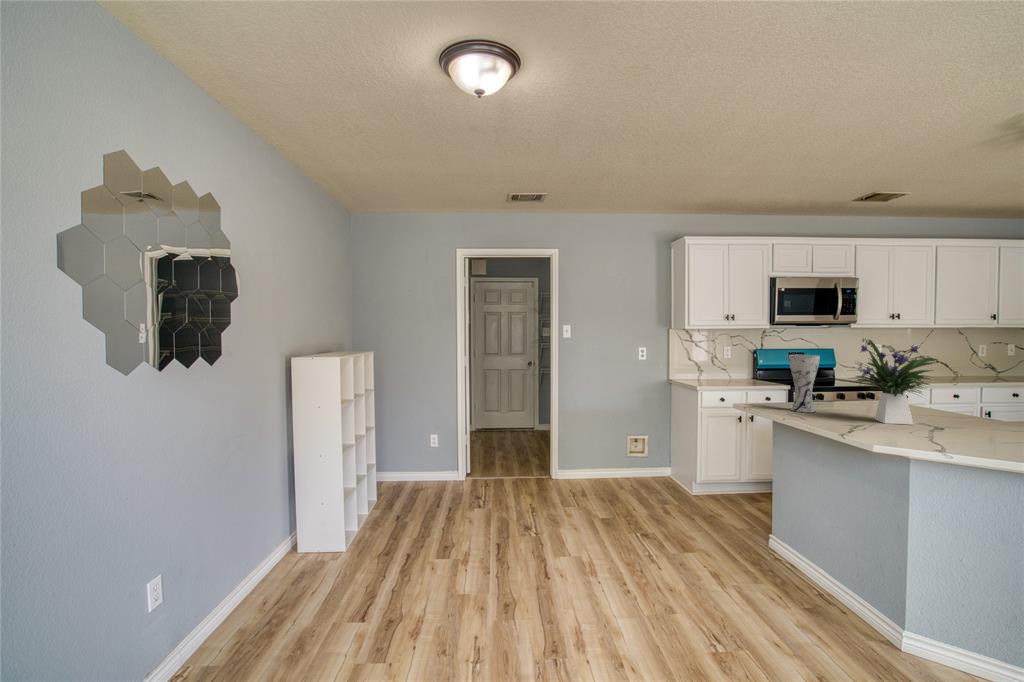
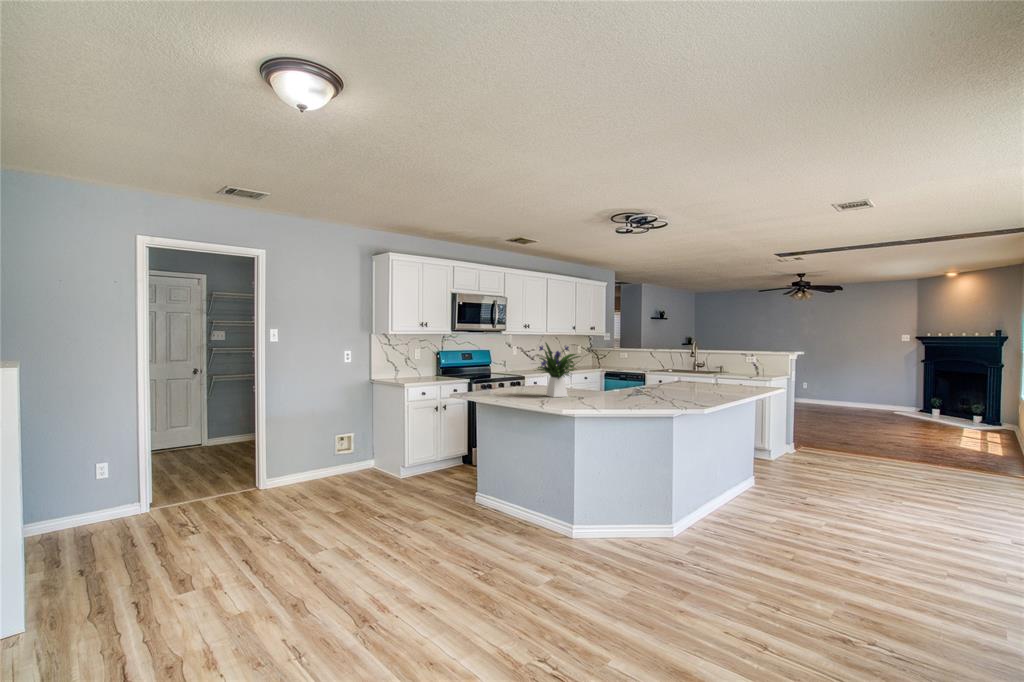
vase: present [789,355,820,413] -> none [493,354,513,395]

